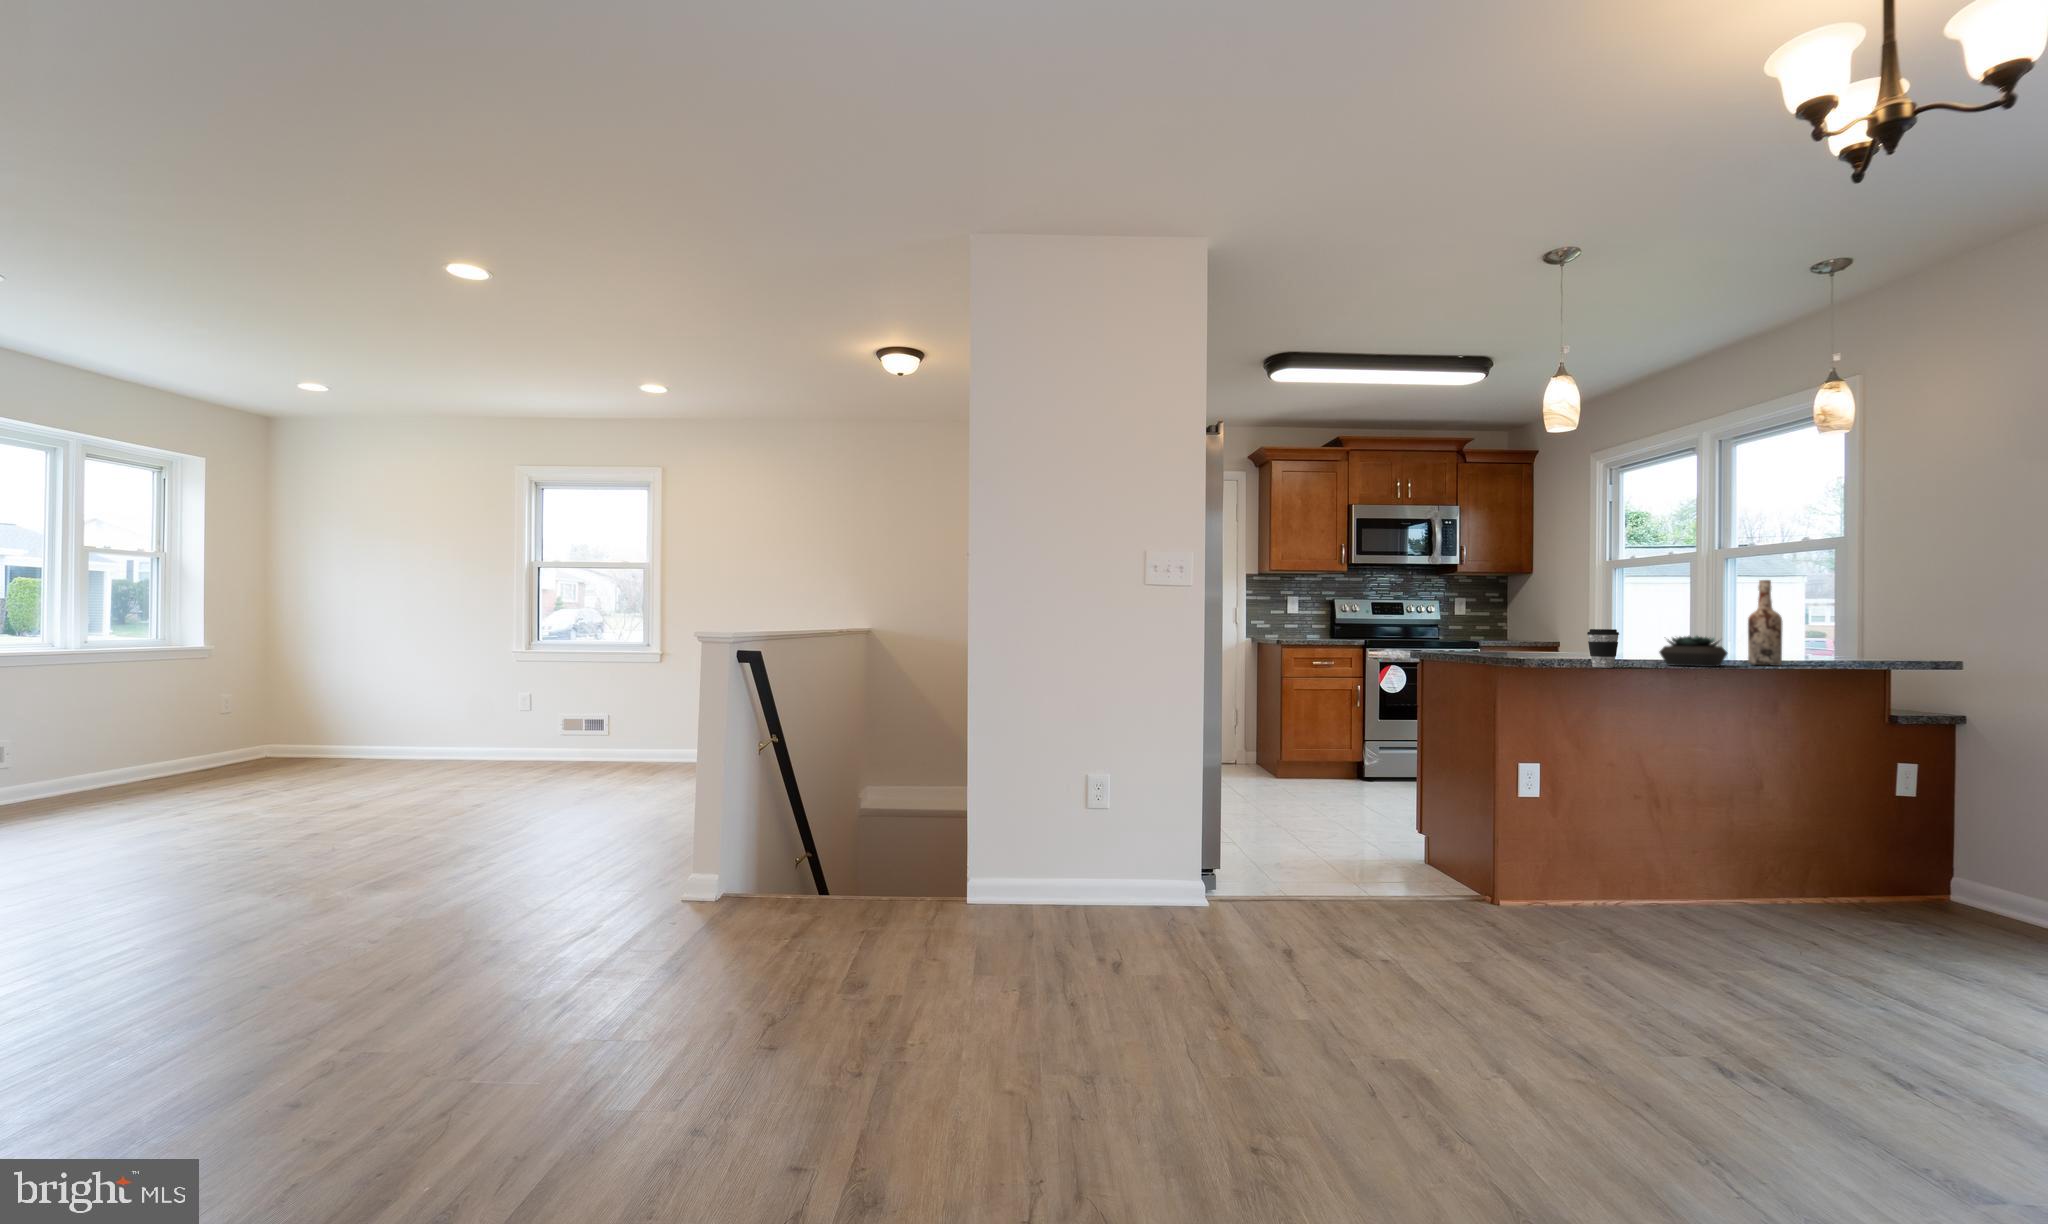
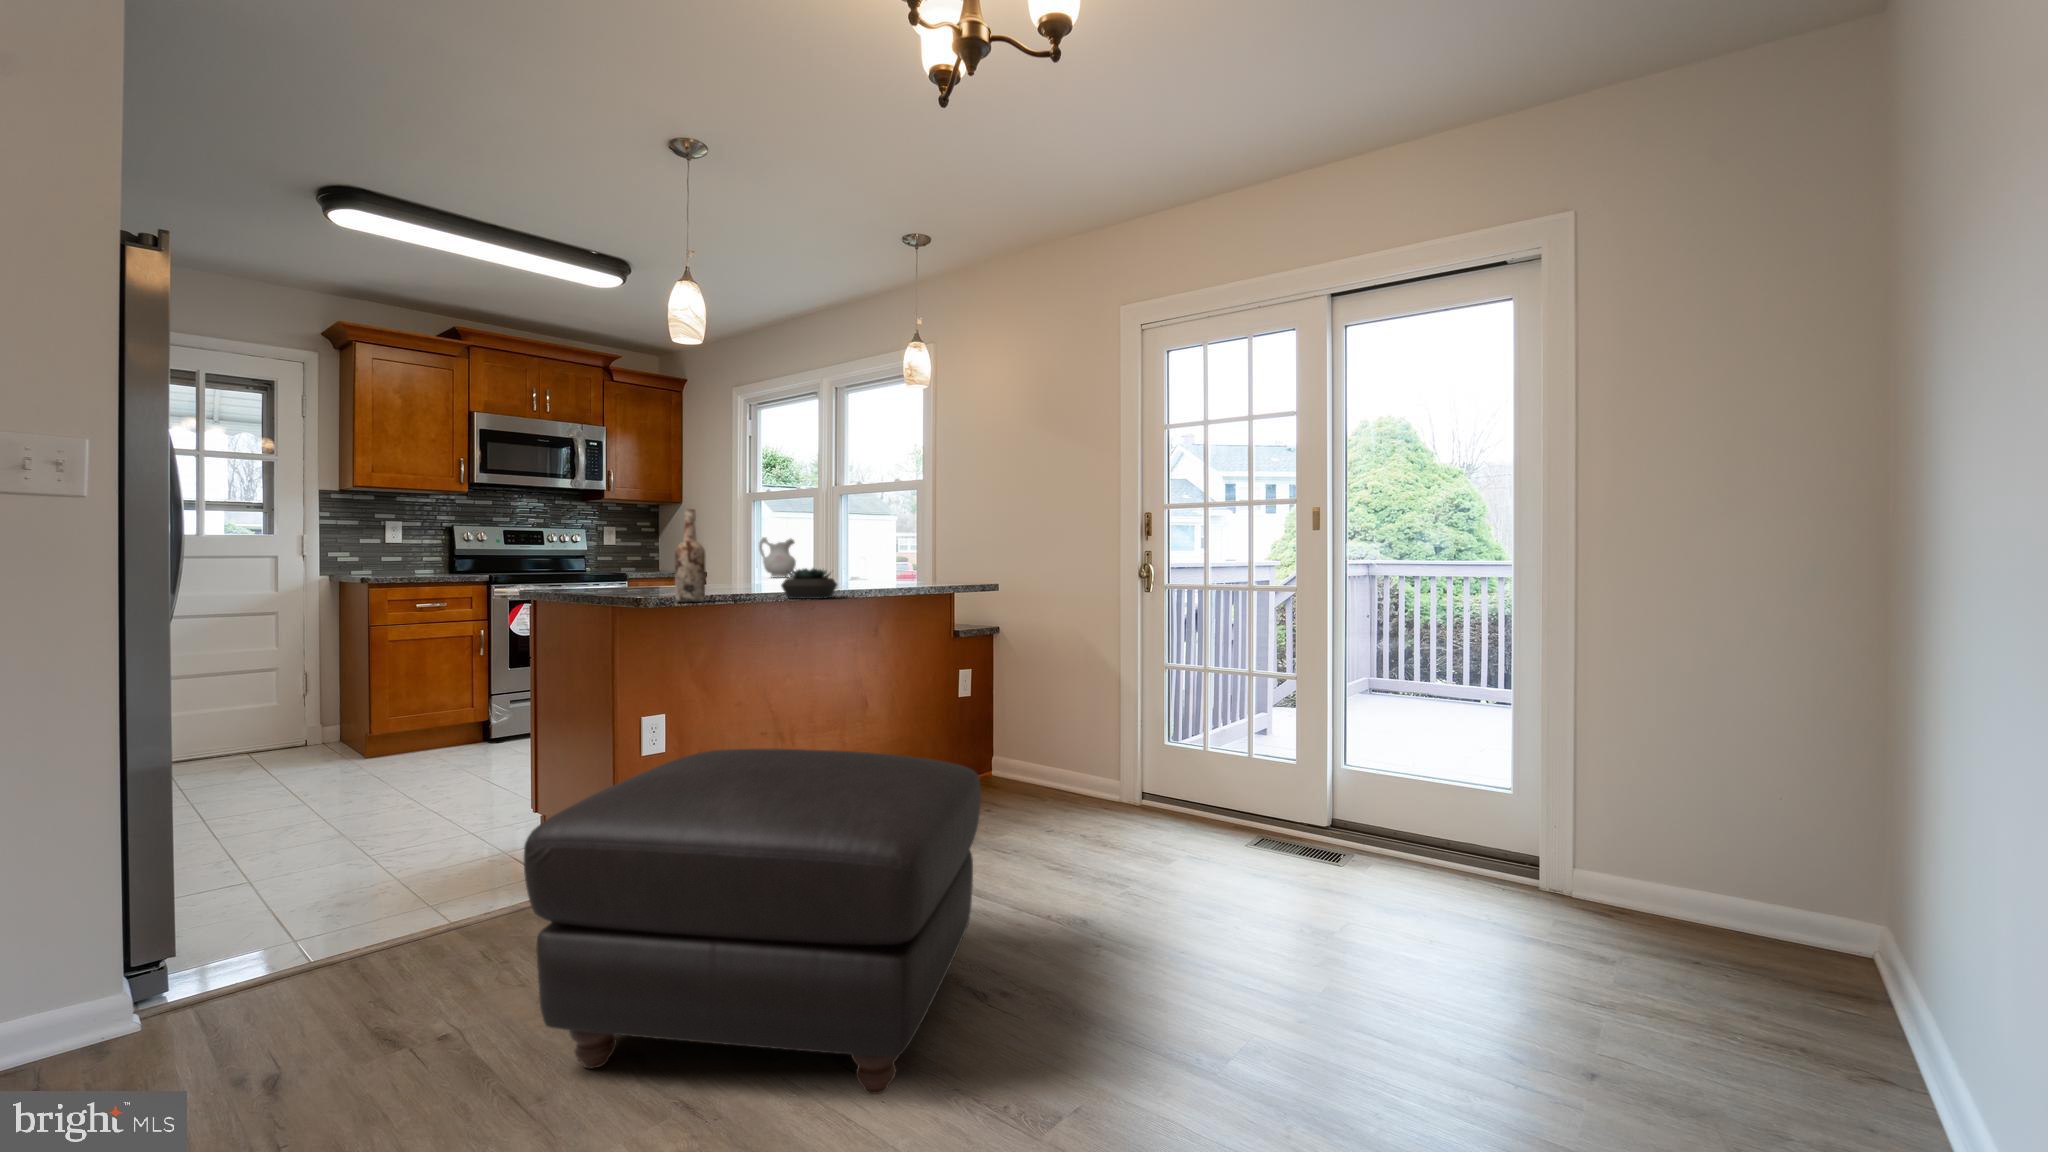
wine bottle: present [1748,580,1782,666] -> present [675,509,706,602]
ceramic pitcher: none [1618,605,1664,647] -> present [759,537,796,578]
coffee cup: present [1587,629,1619,668] -> none [712,562,743,604]
ottoman: none [1451,793,1937,1135] -> present [524,748,981,1094]

